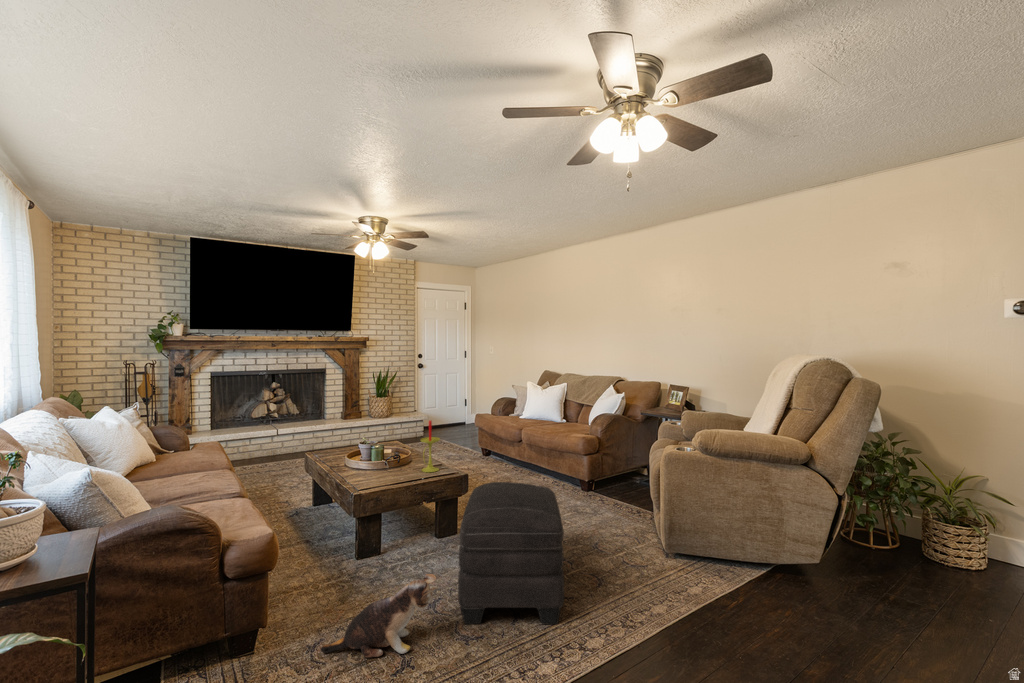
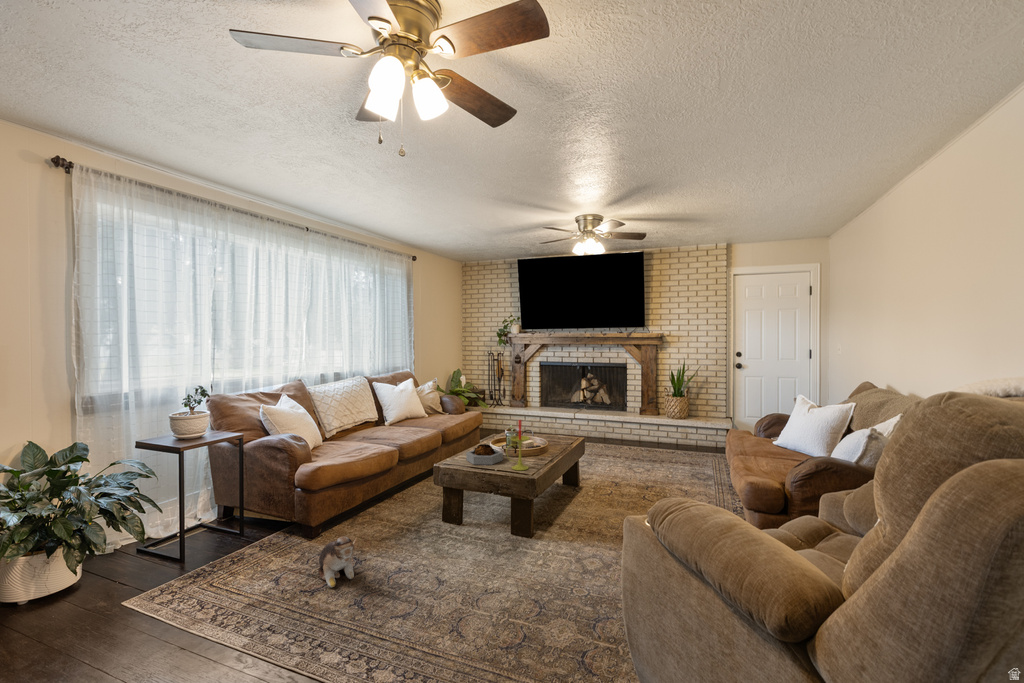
decorative bowl: none [361,455,401,480] -> present [466,444,503,465]
ottoman: present [458,482,564,625] -> none [375,490,534,643]

